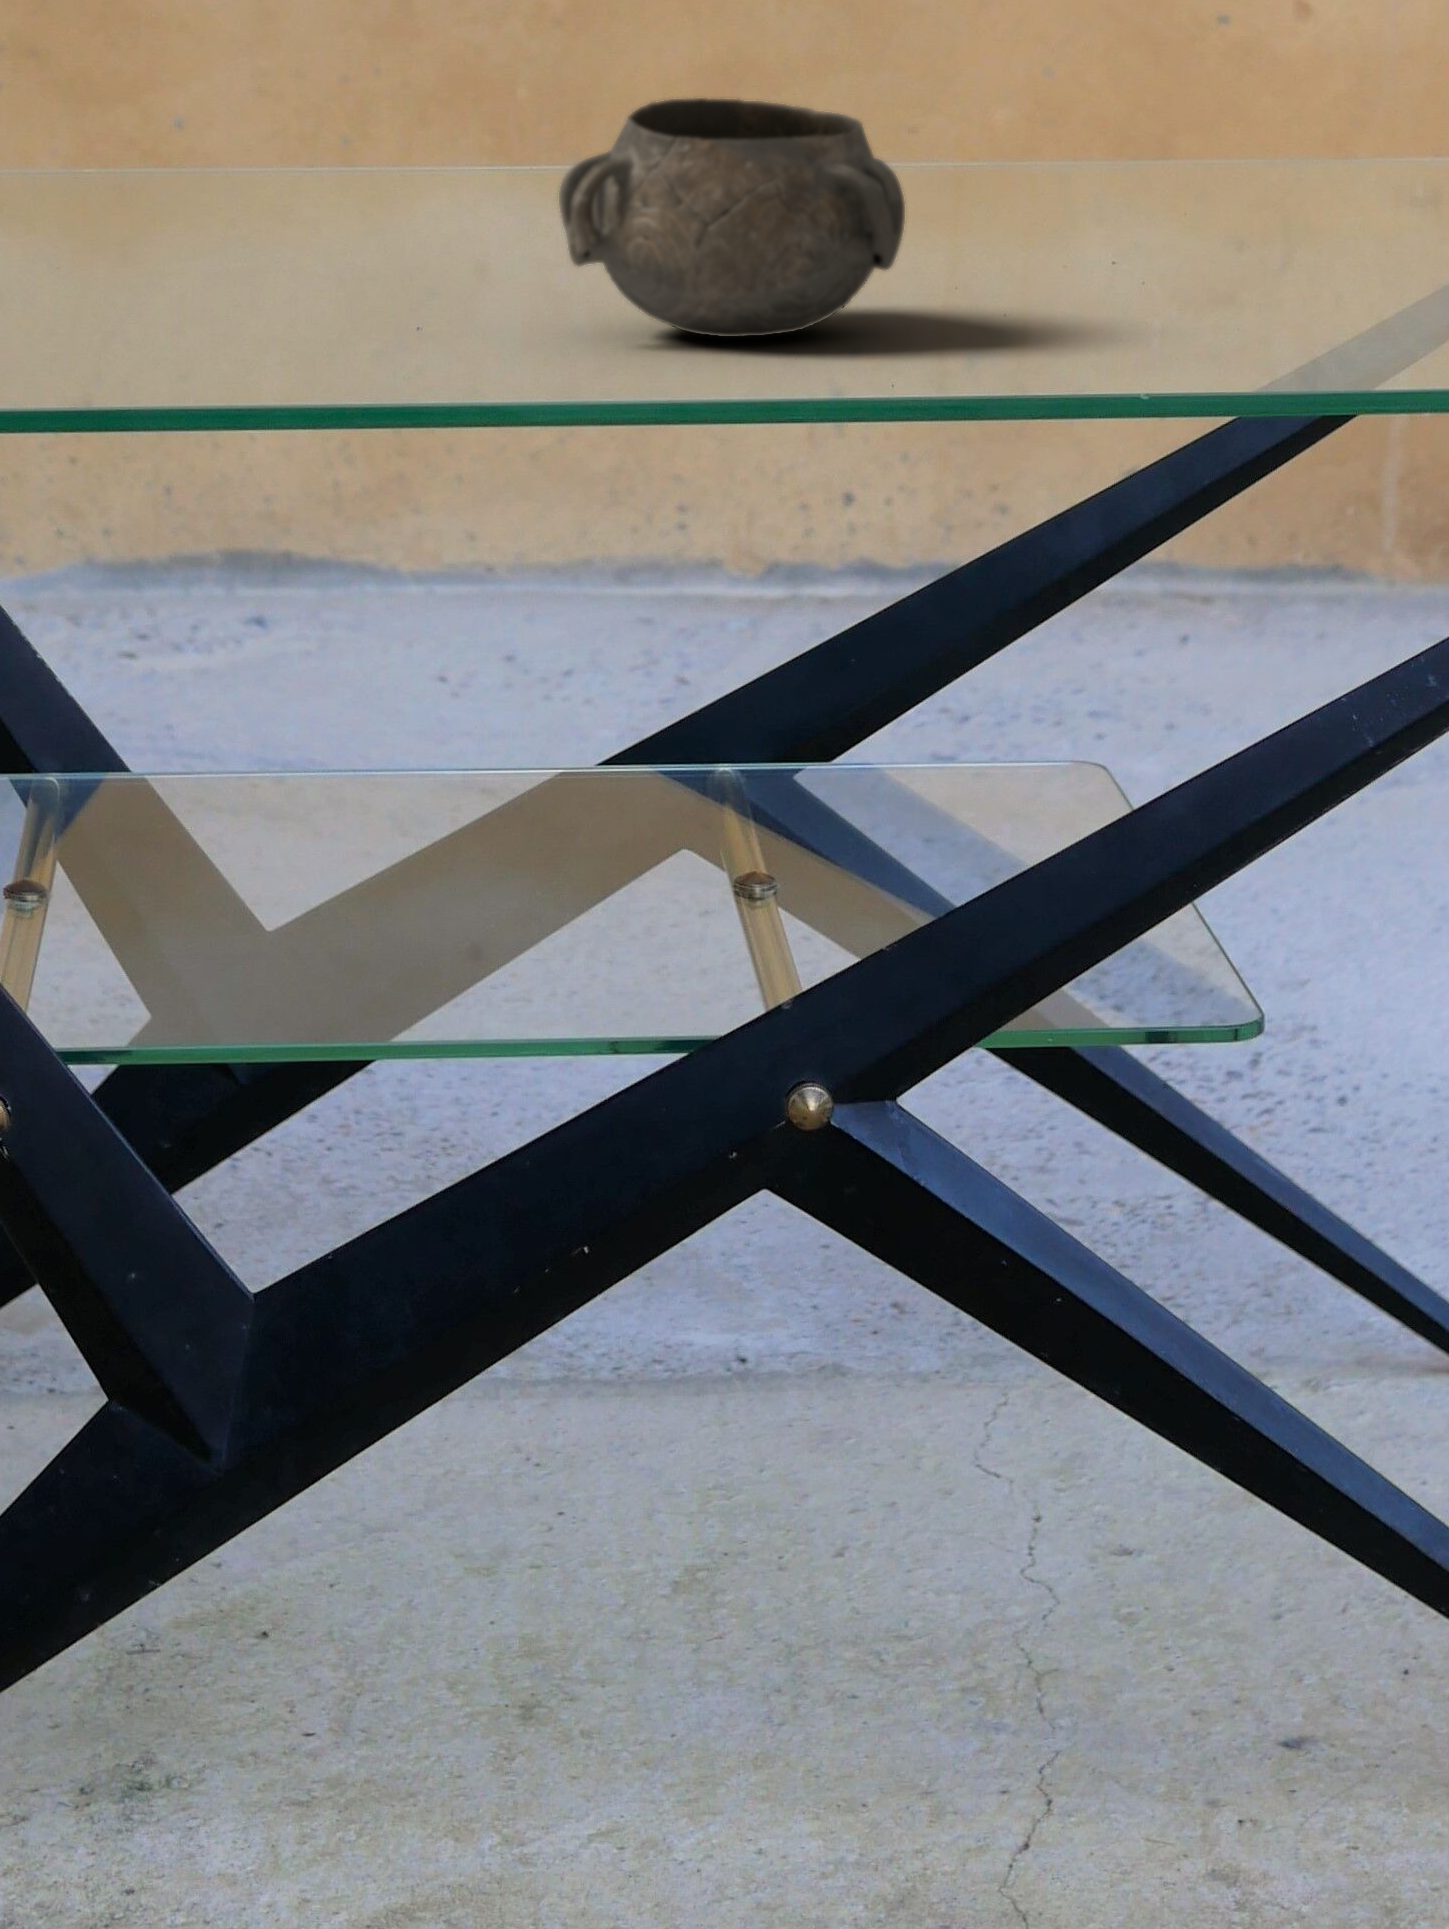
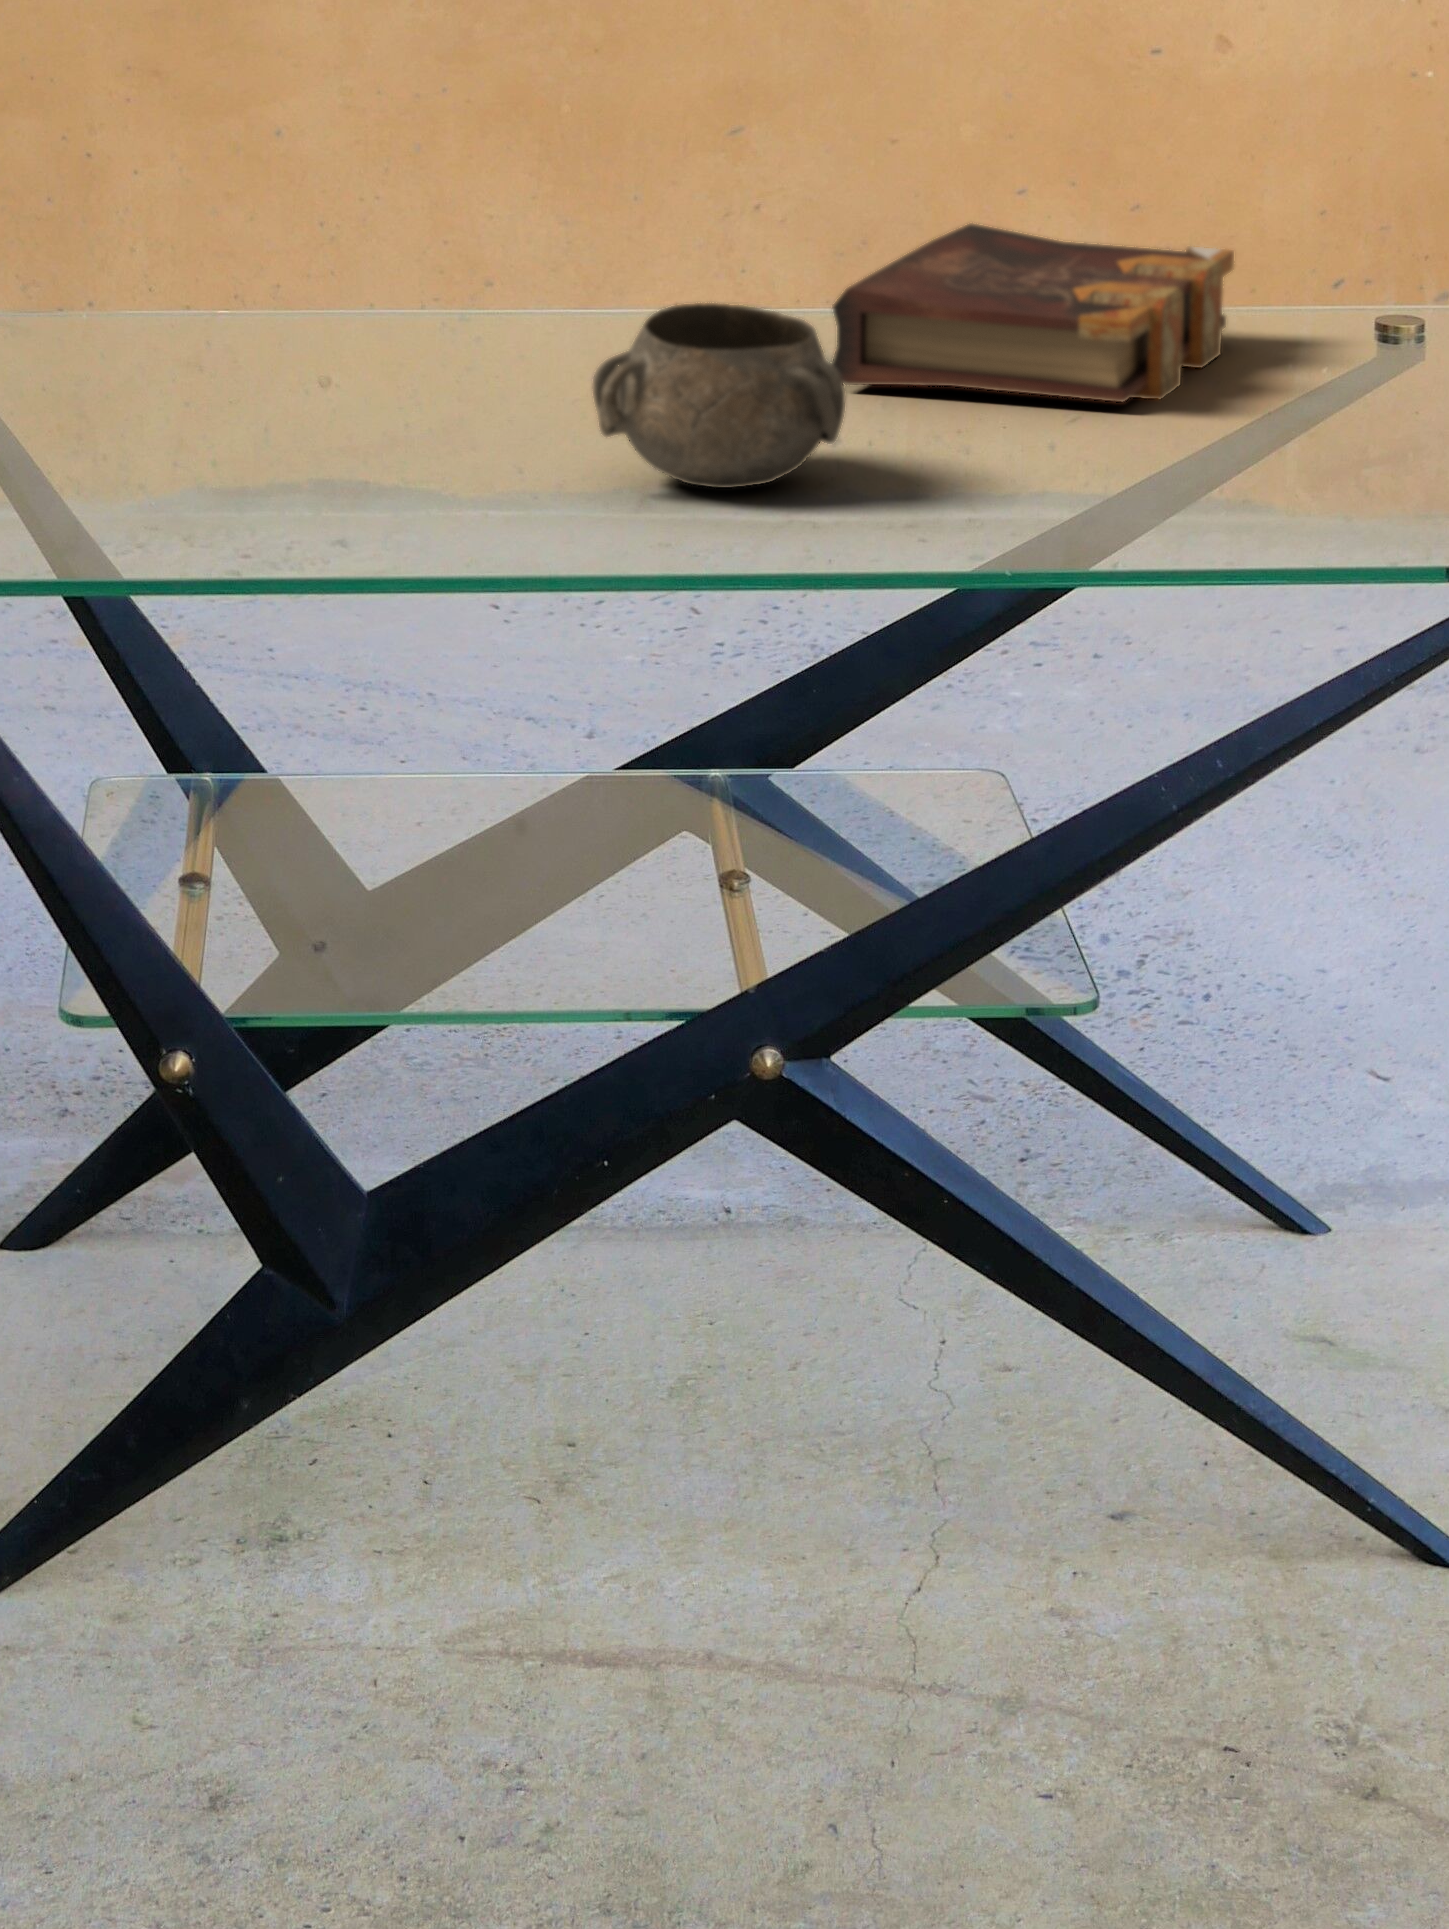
book: none [873,74,1386,262] -> present [832,224,1234,402]

